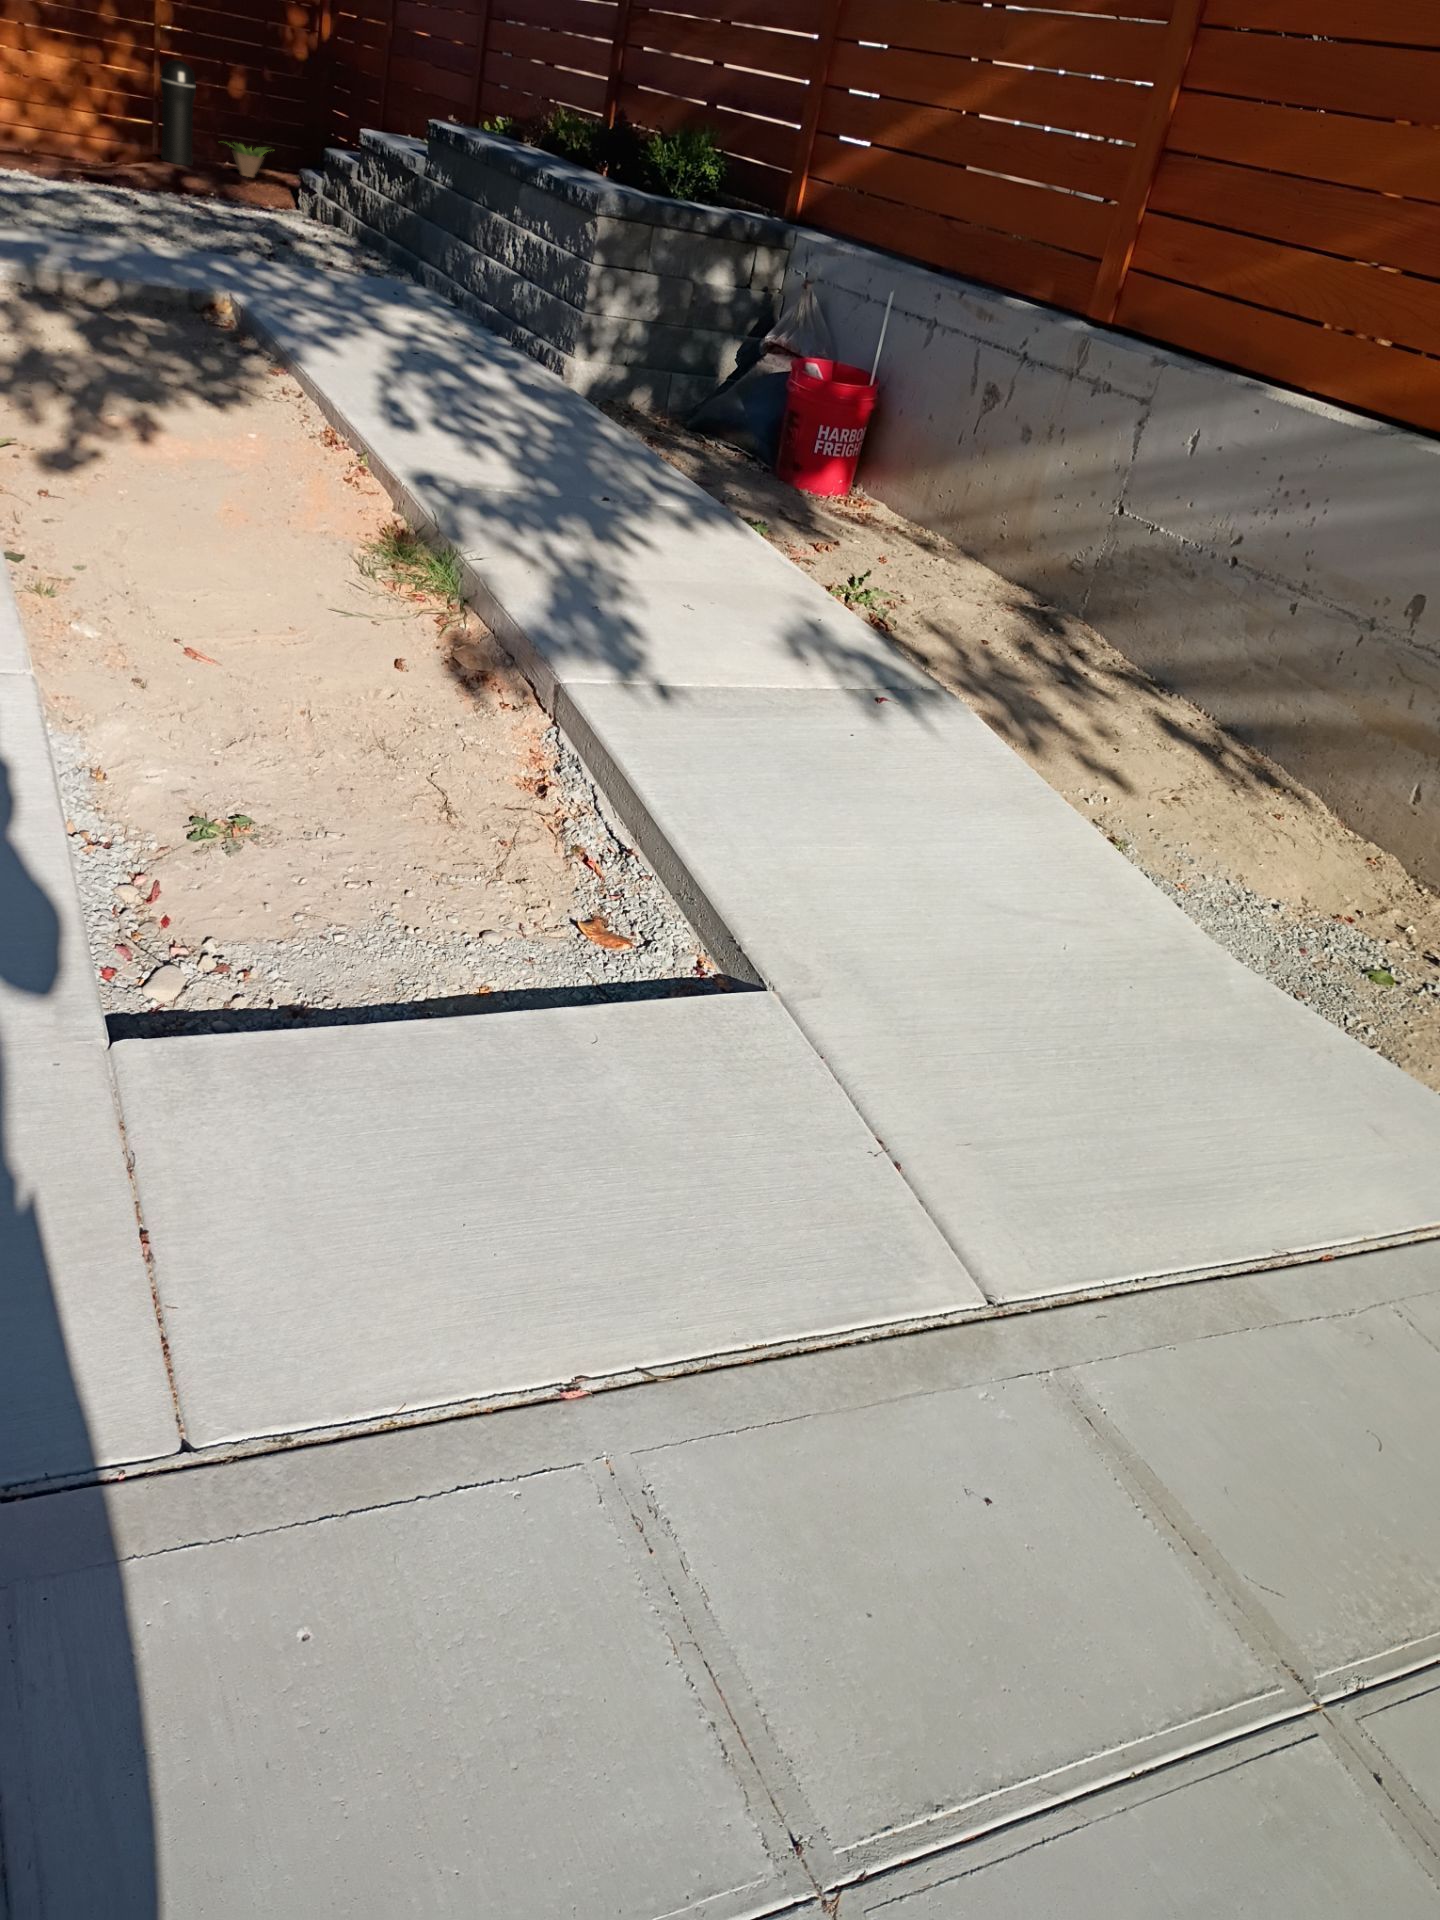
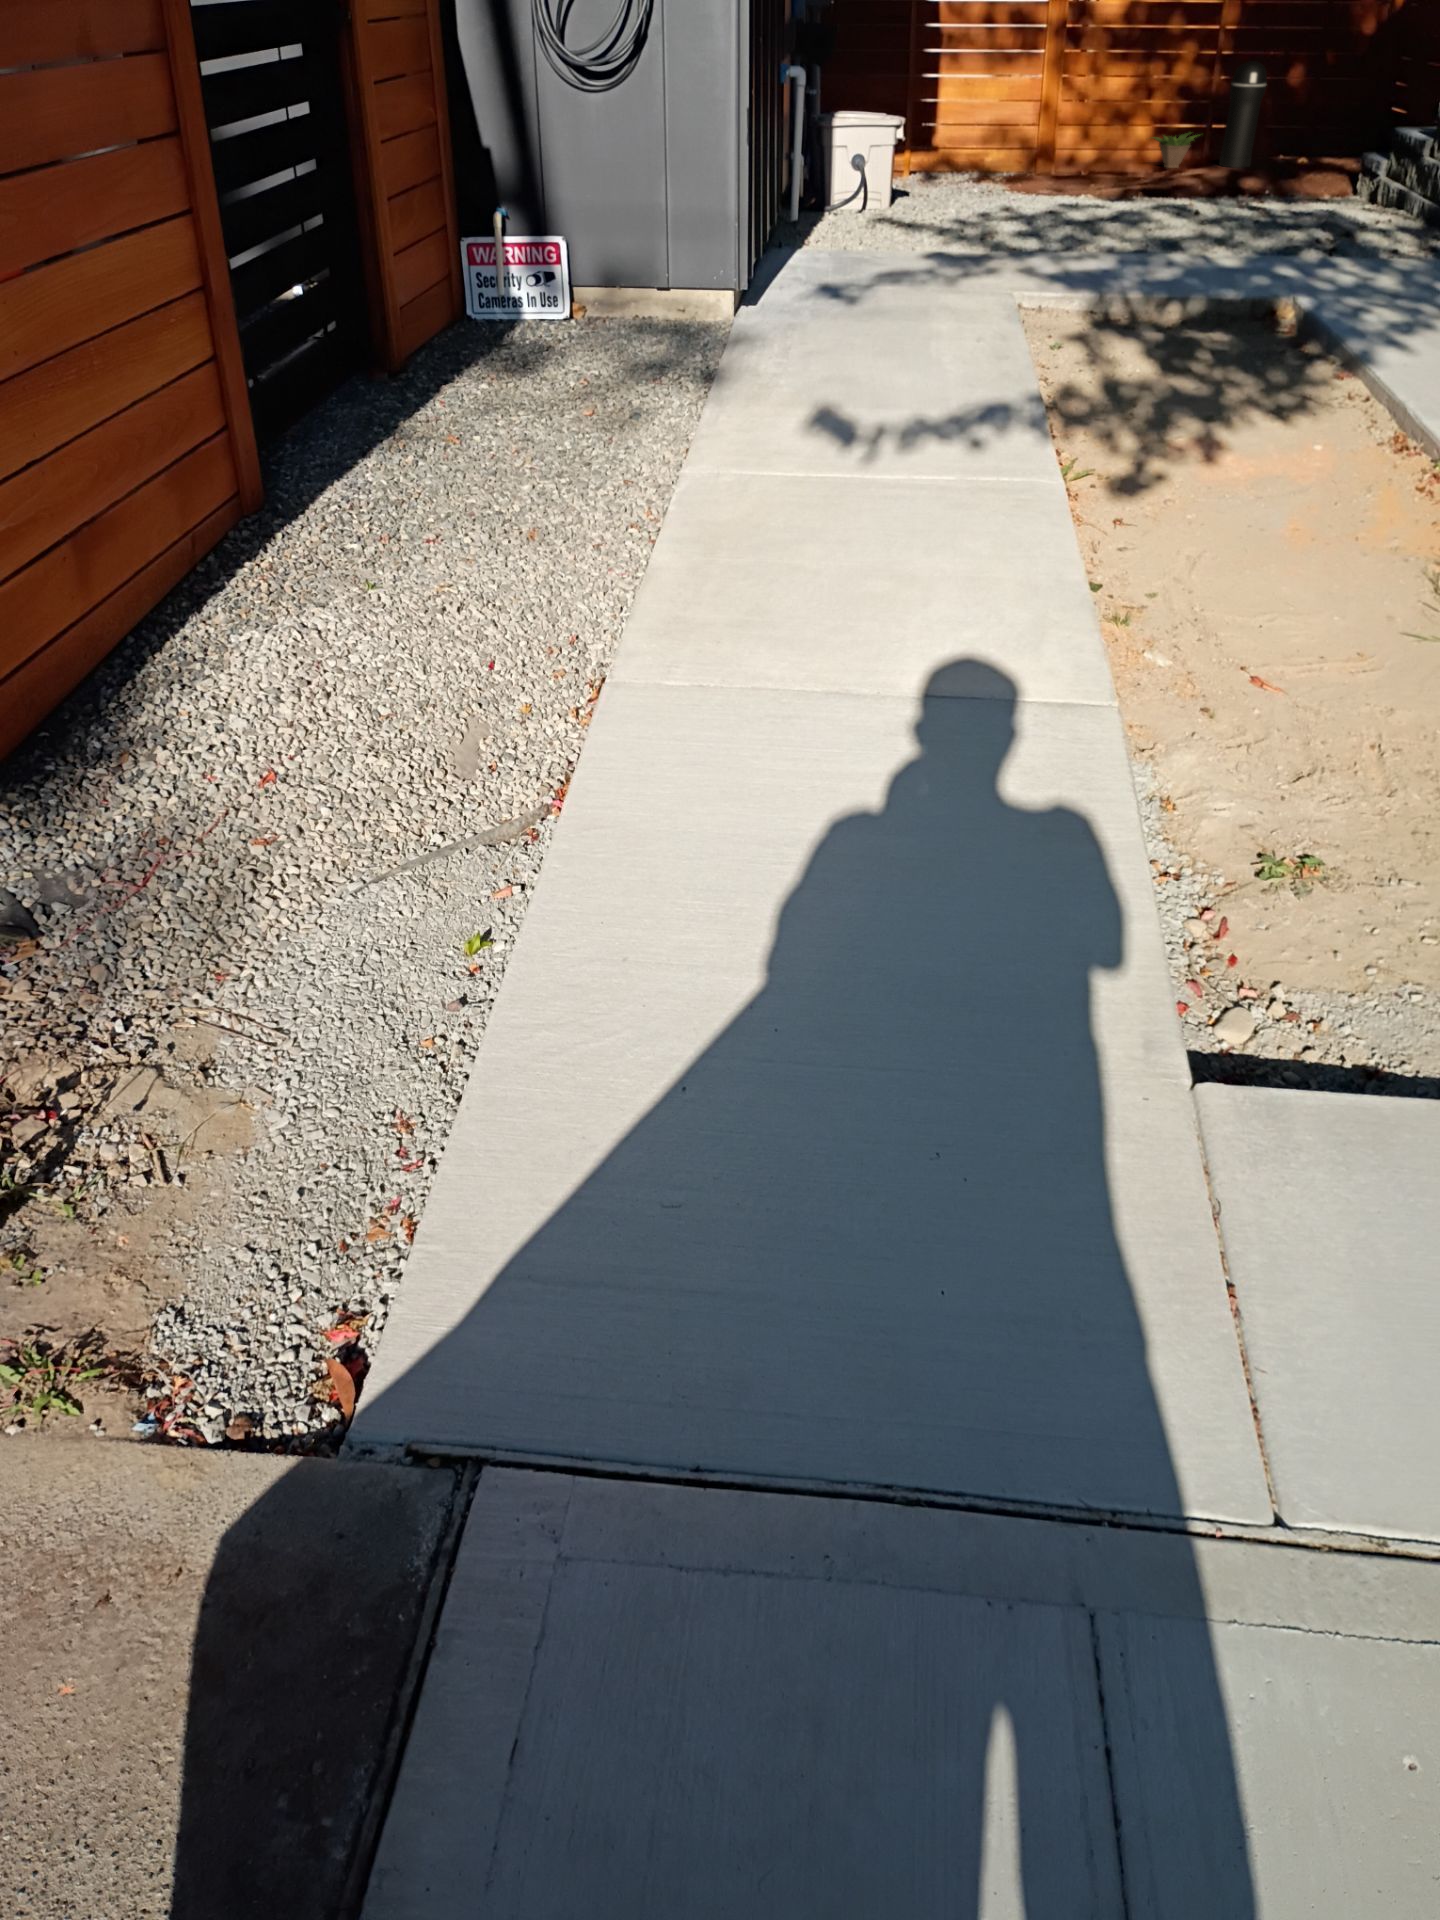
decorative plant: present [229,143,267,177] -> present [1151,133,1196,168]

